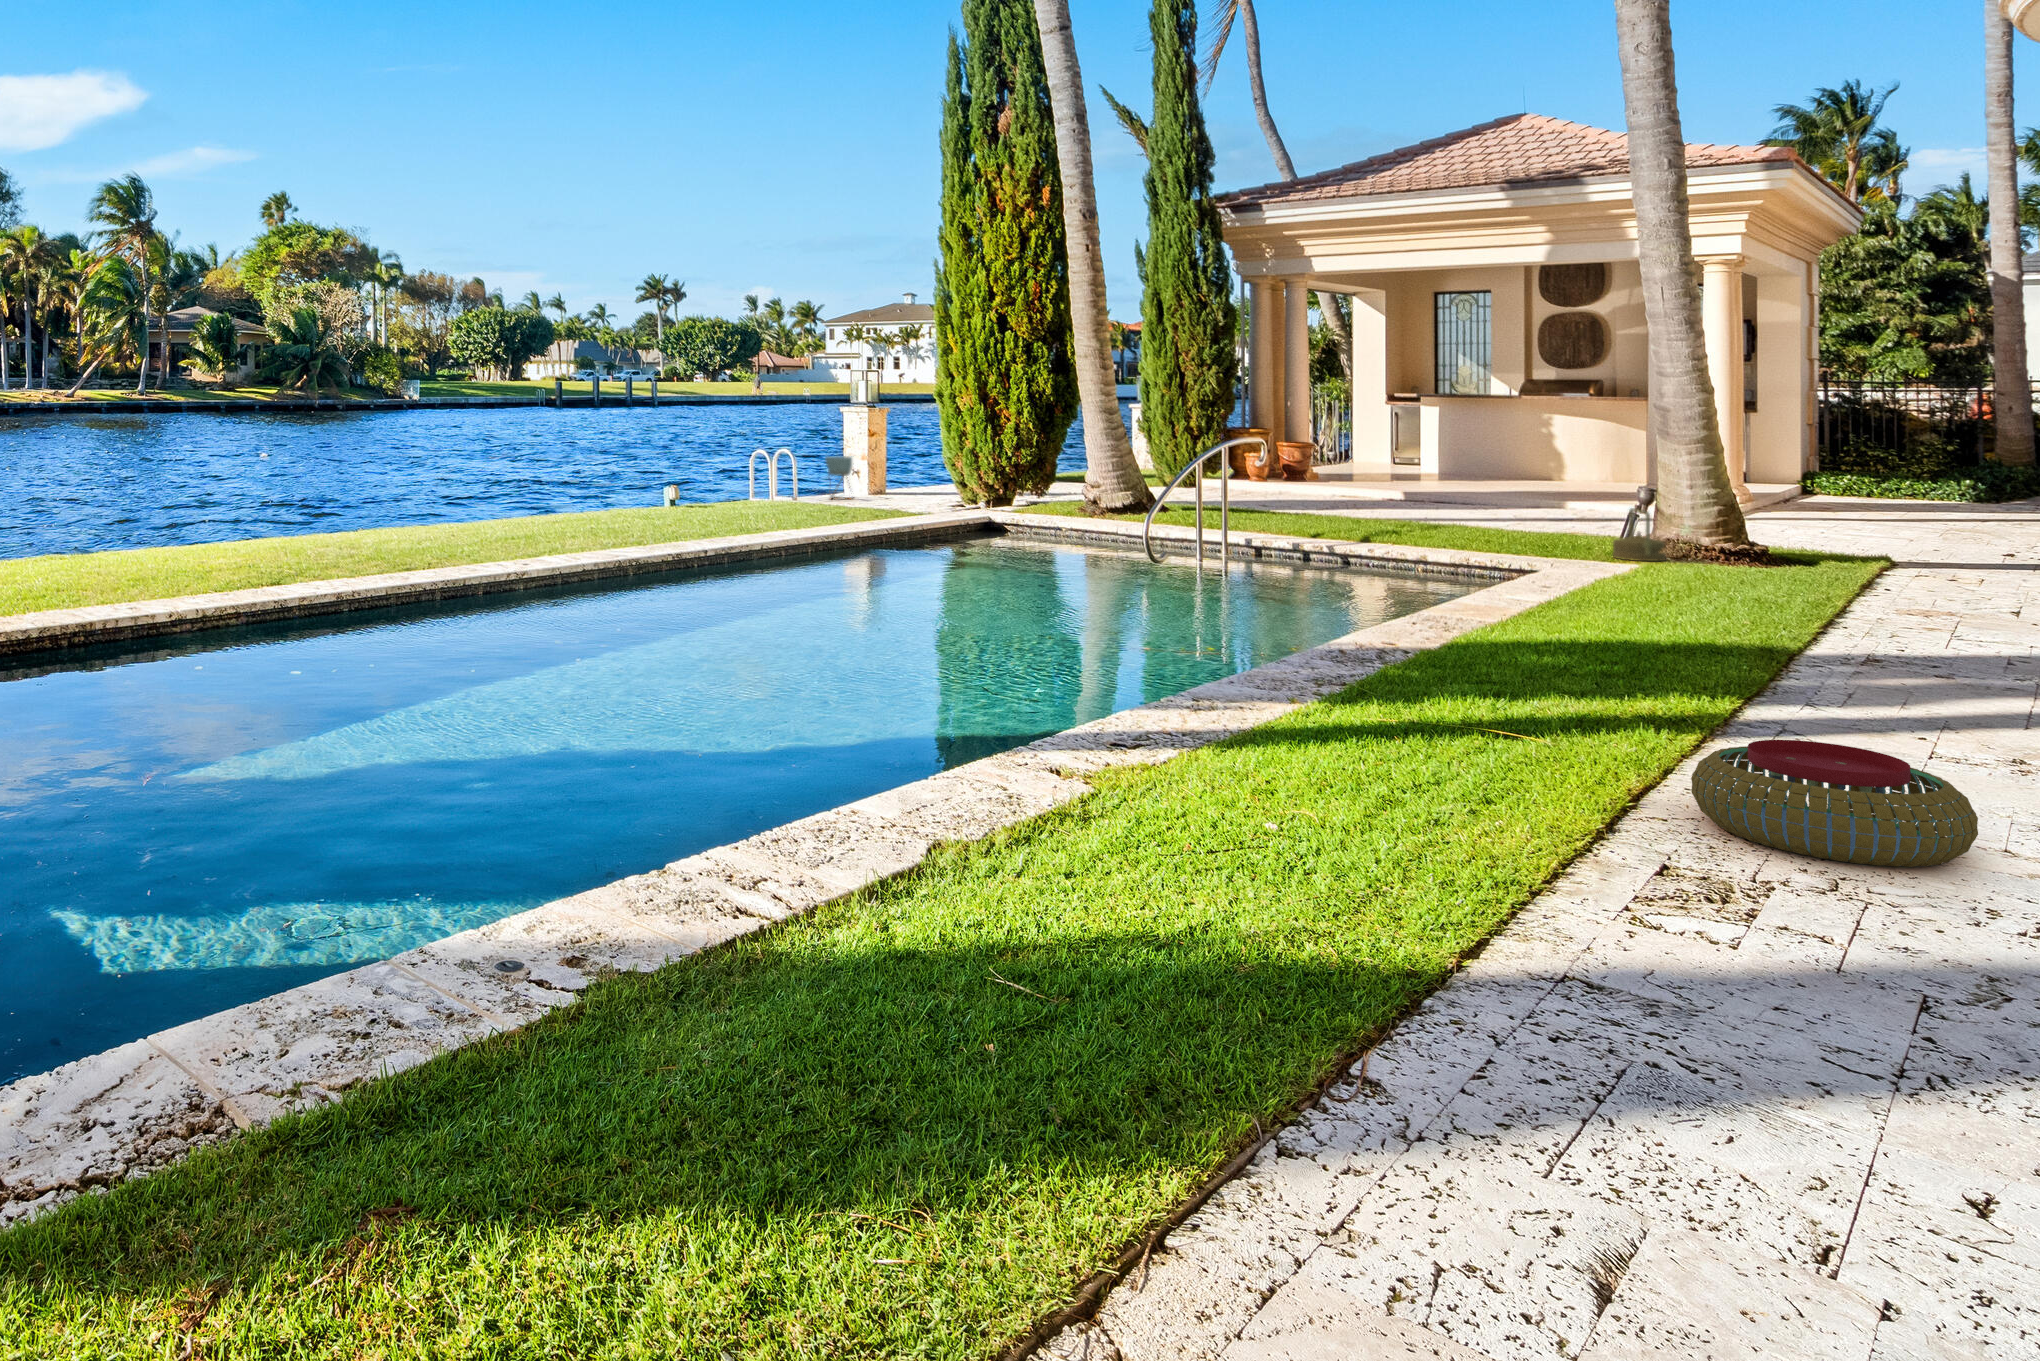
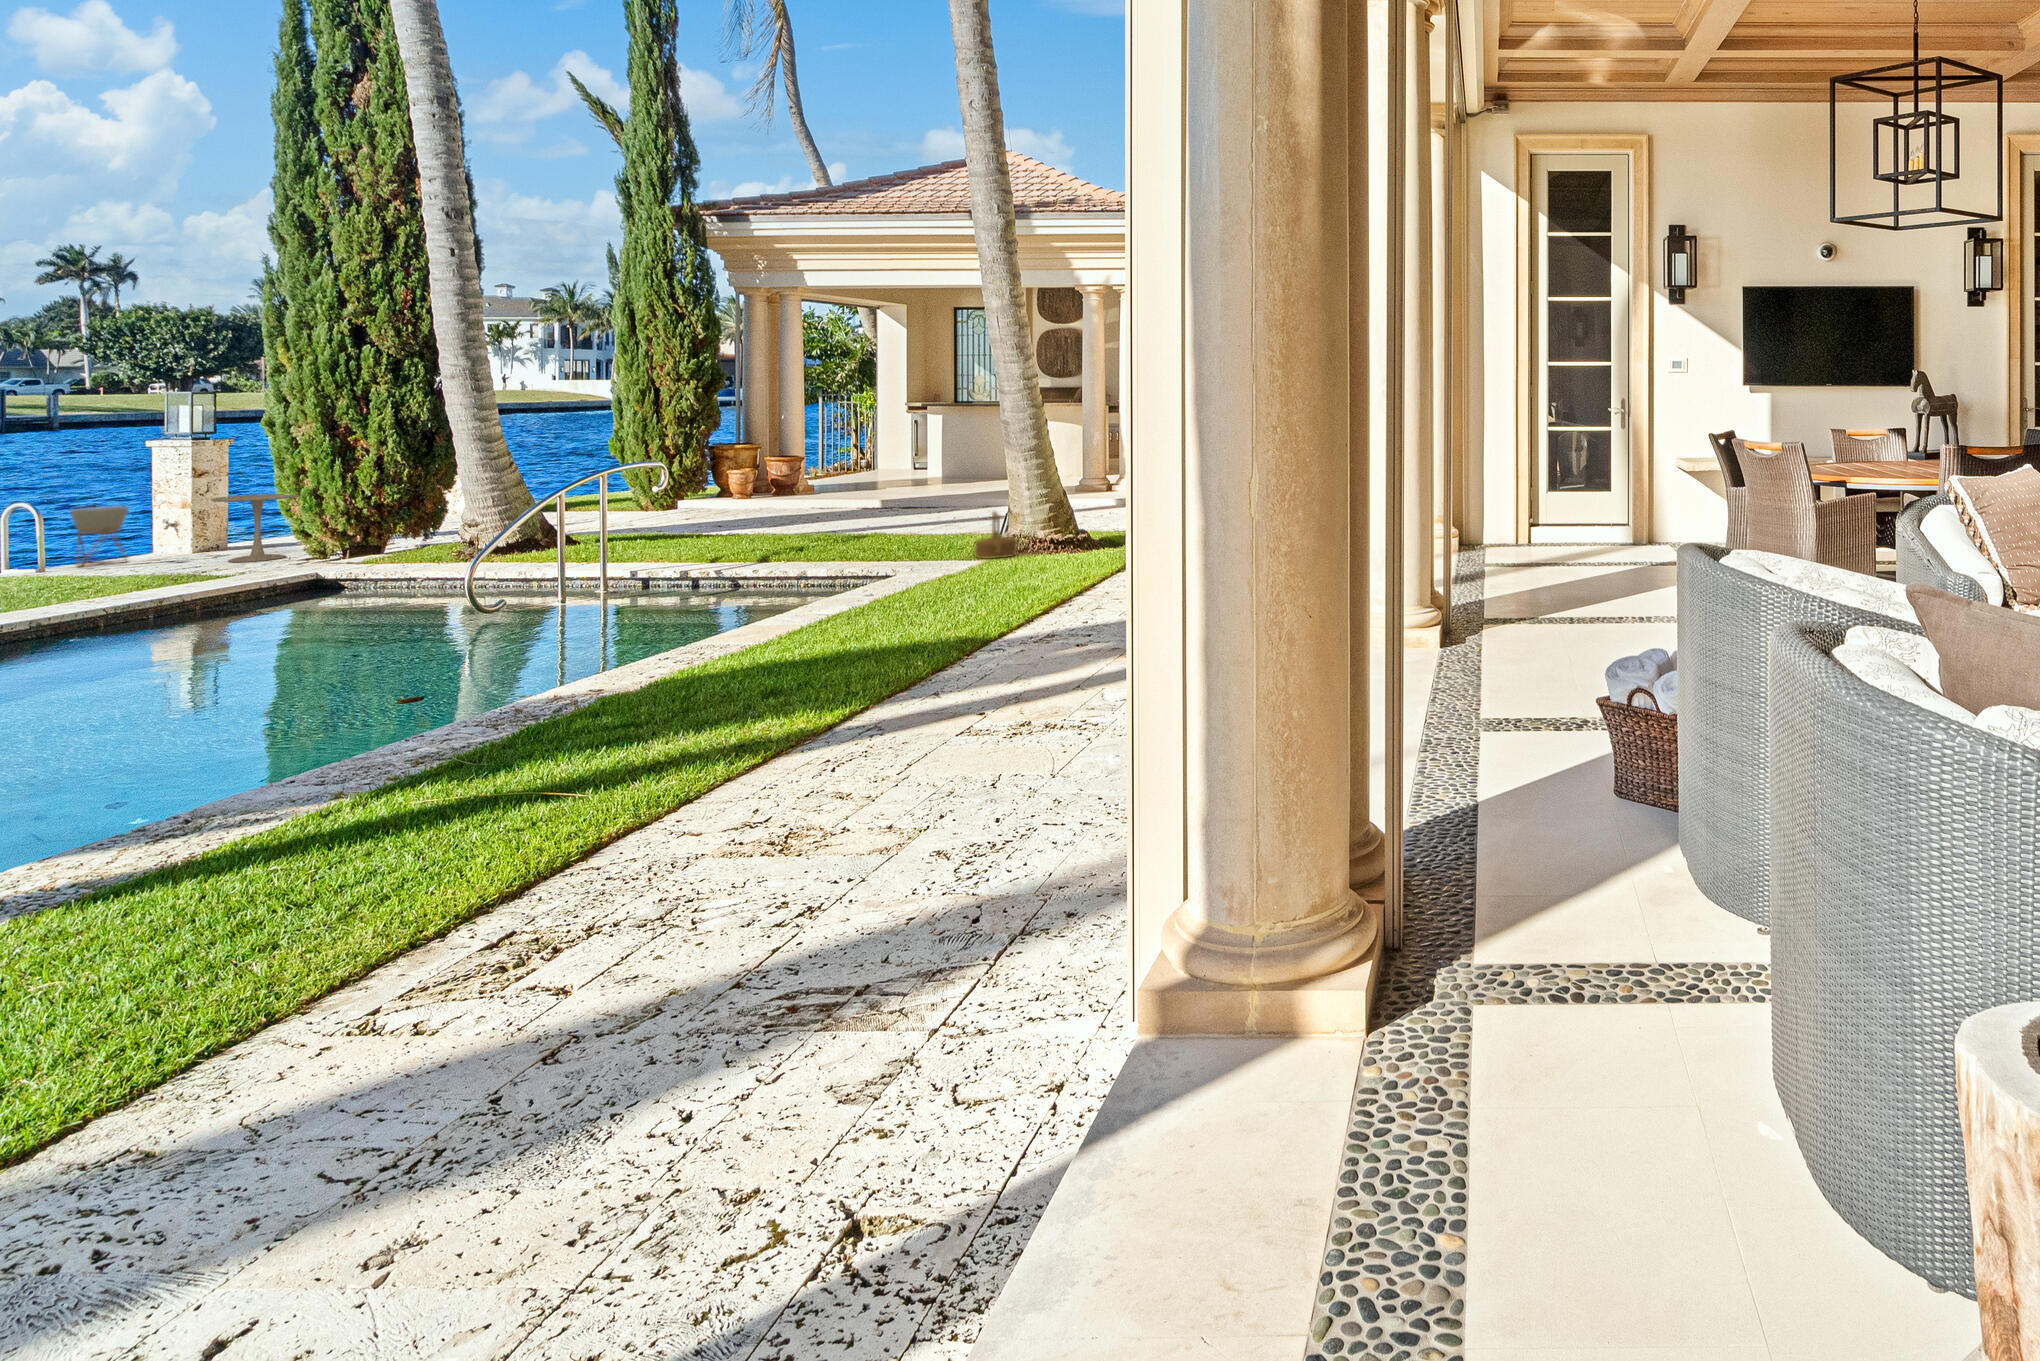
side table: none [907,453,960,505] -> present [211,493,301,562]
pouf: present [1691,740,1978,867] -> none [498,817,774,967]

